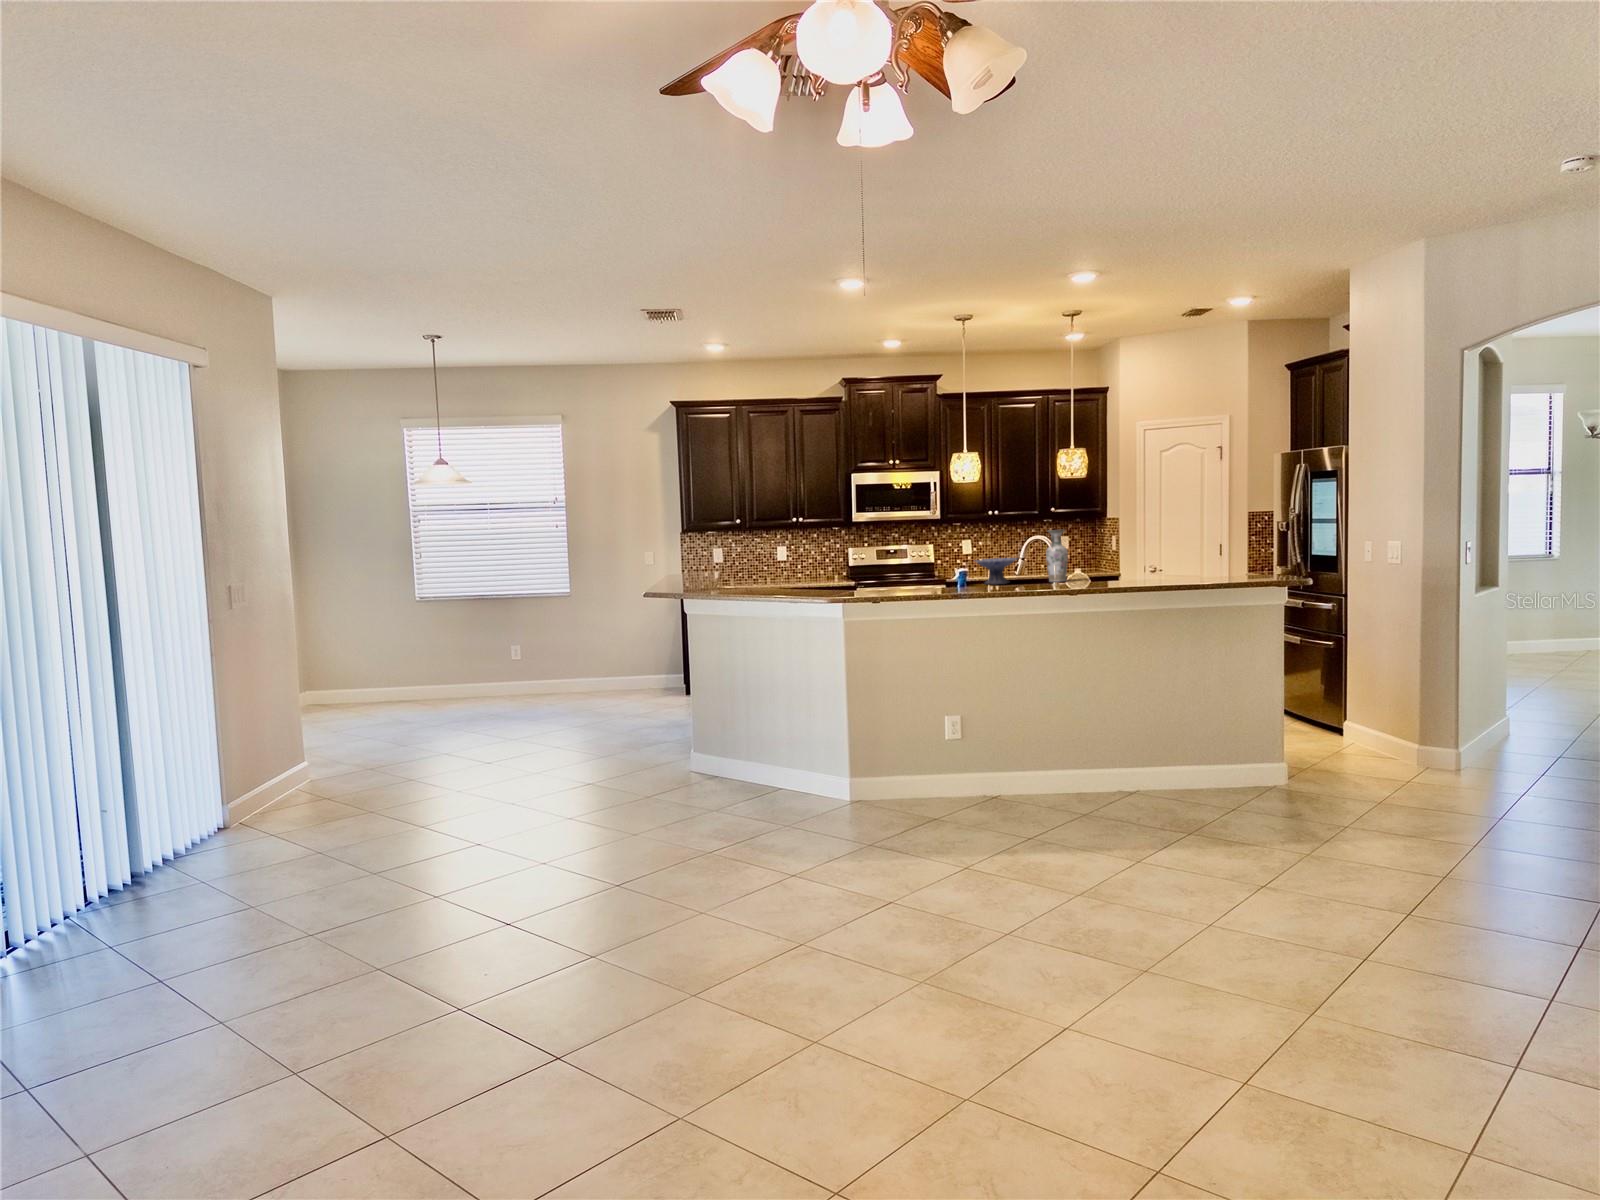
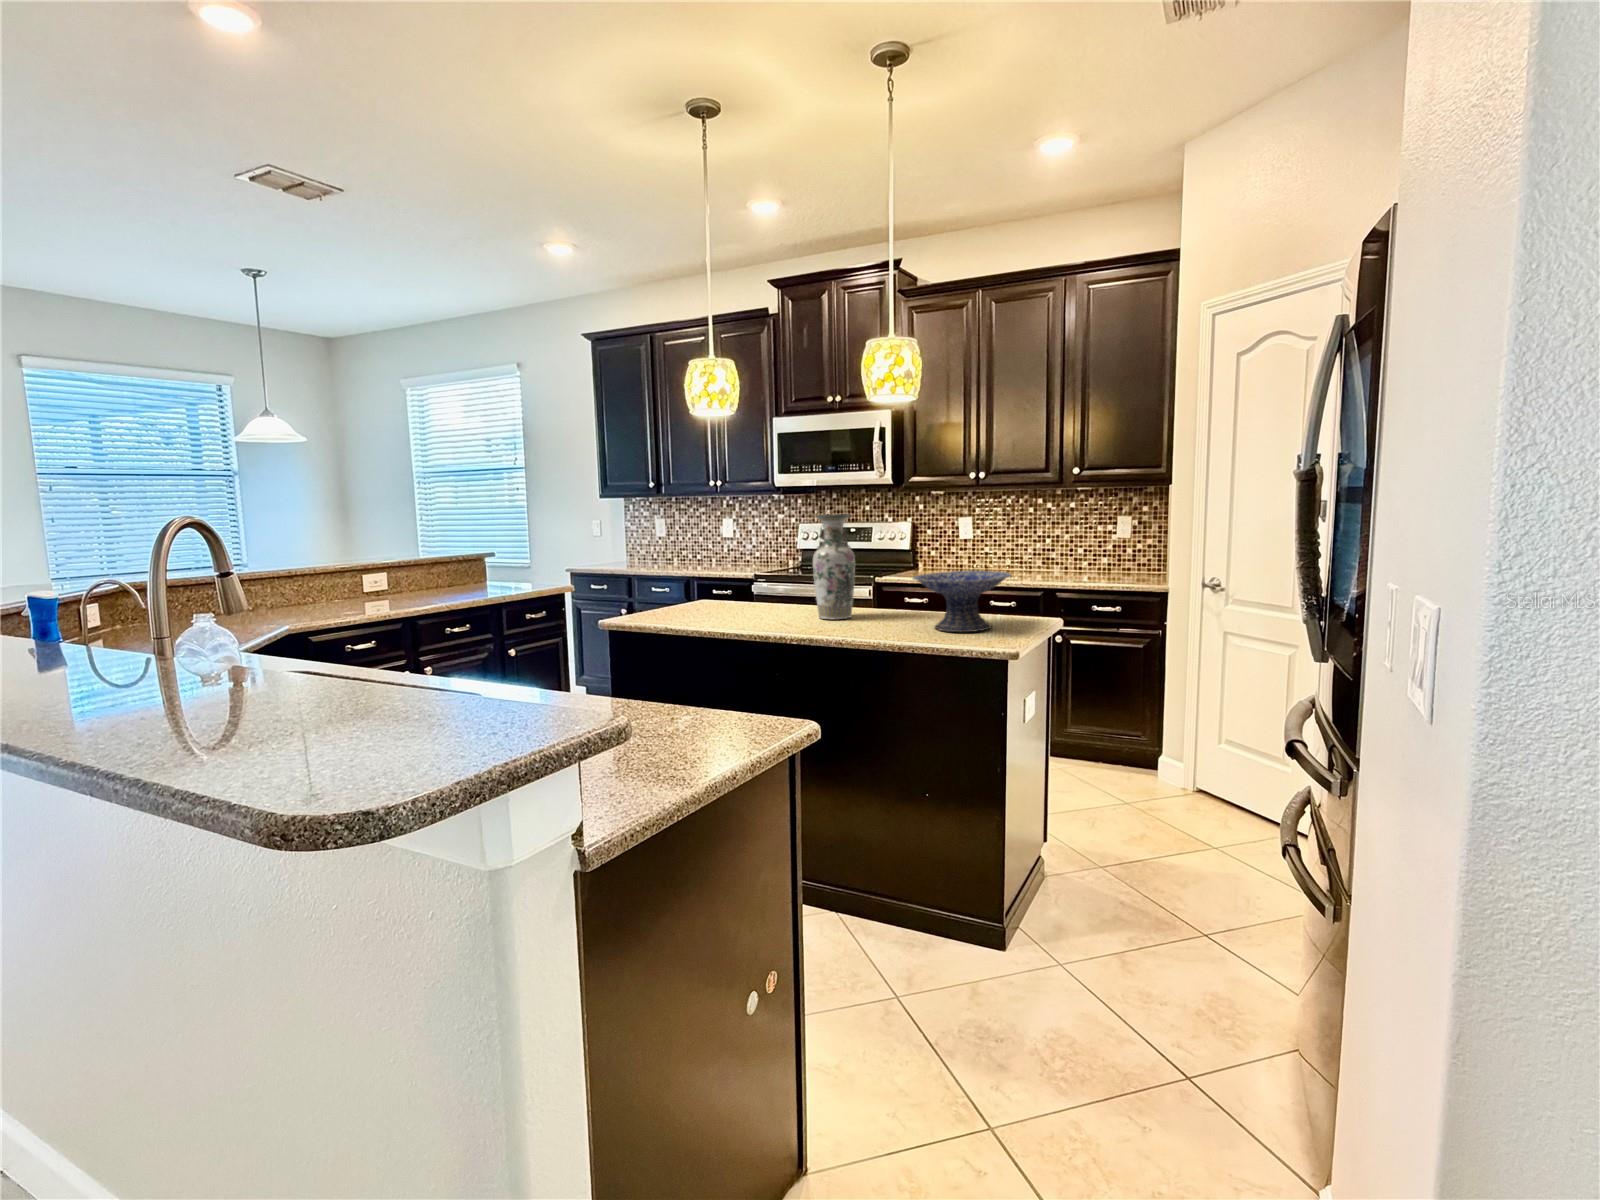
decorative bowl: present [975,558,1017,584] -> present [913,571,1011,632]

